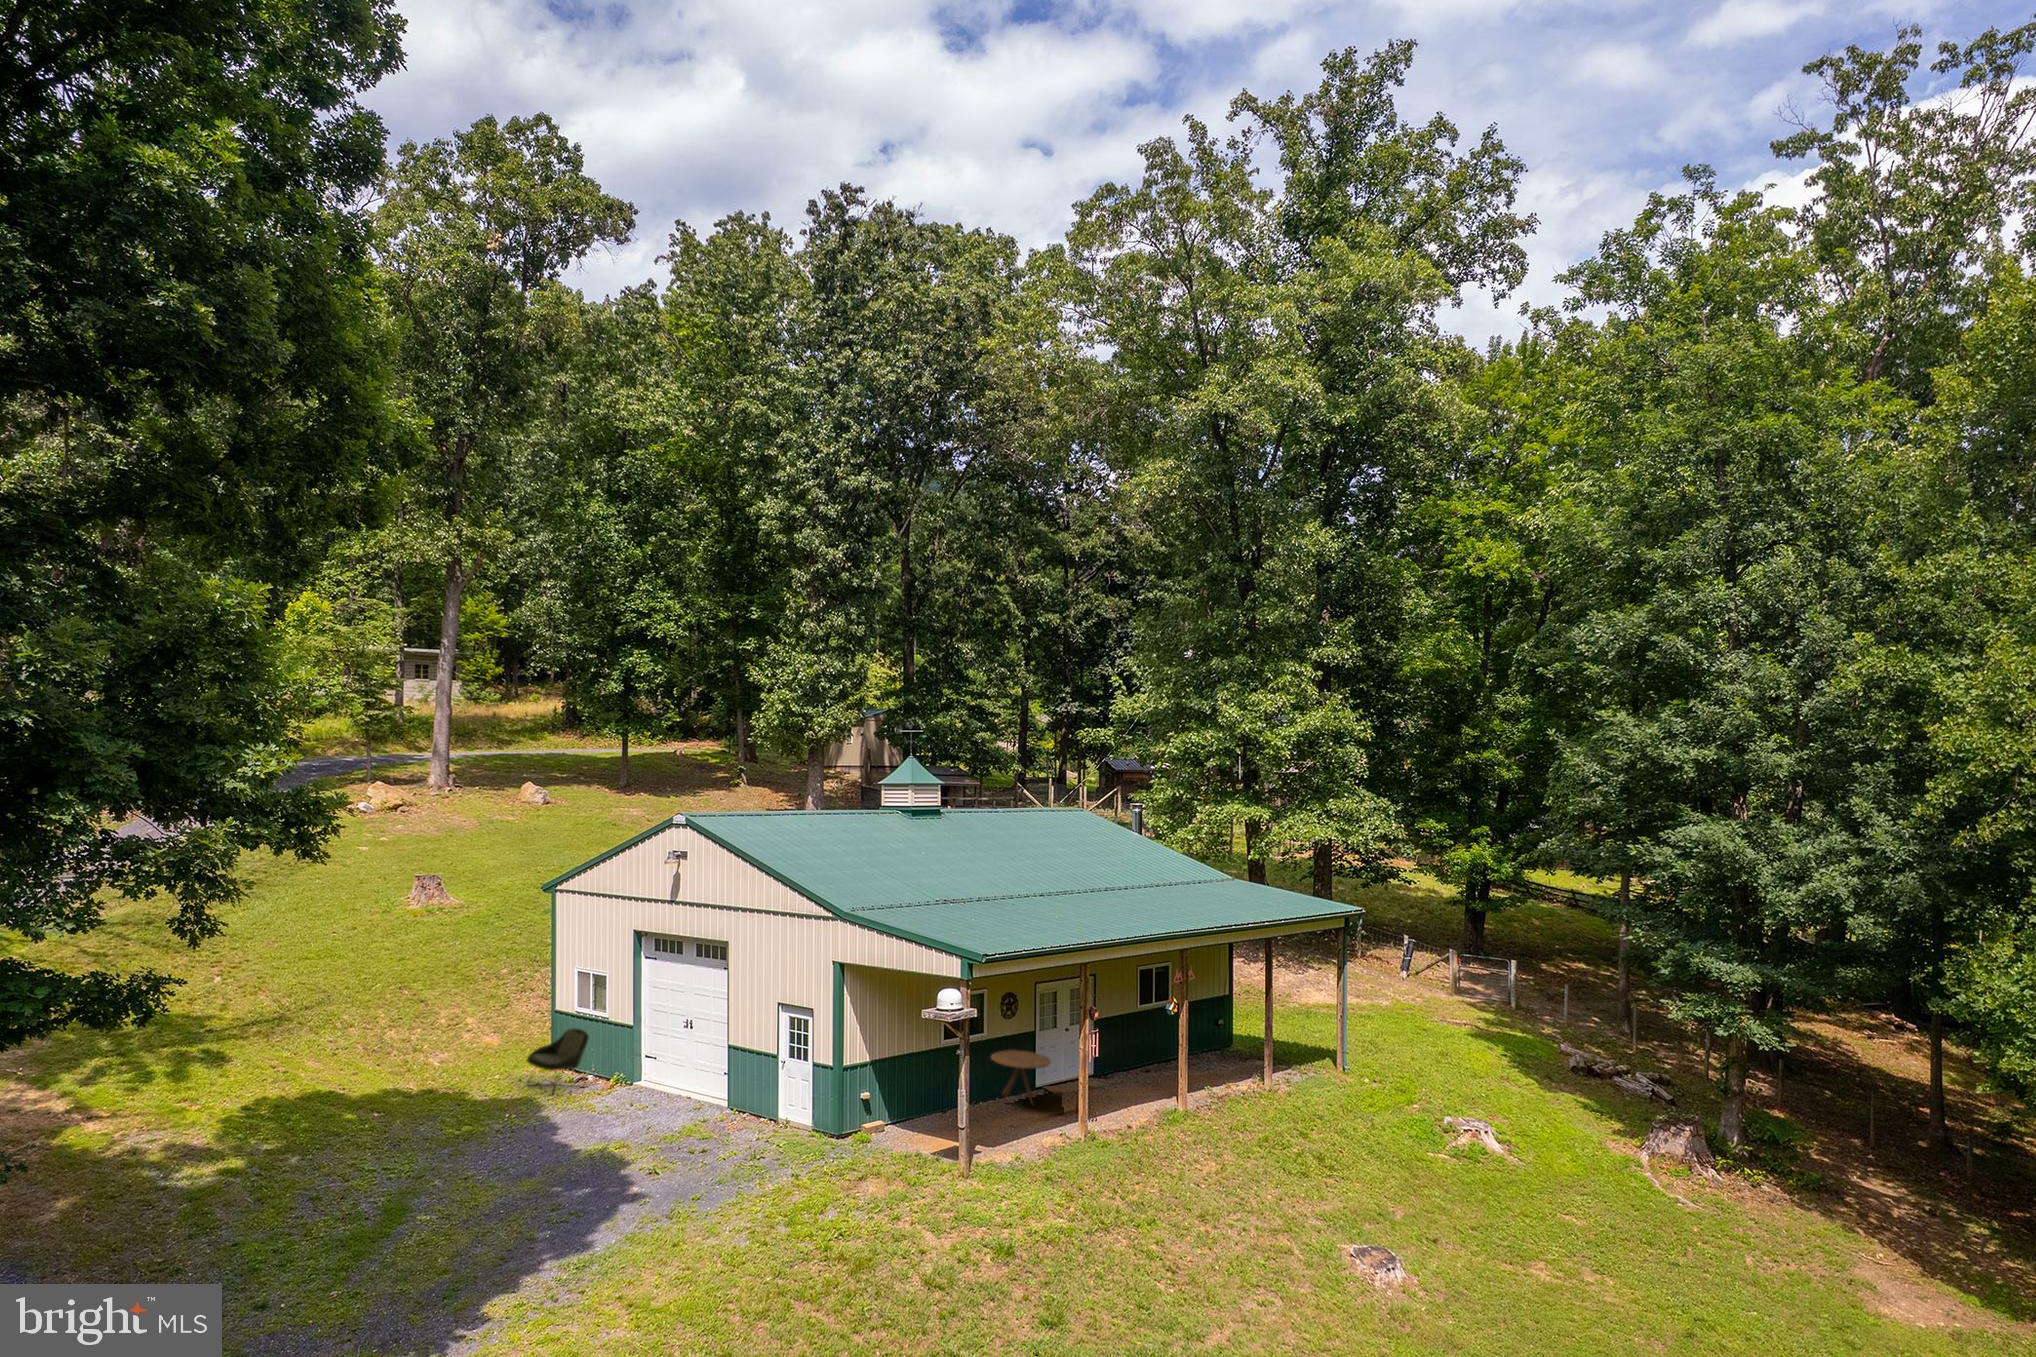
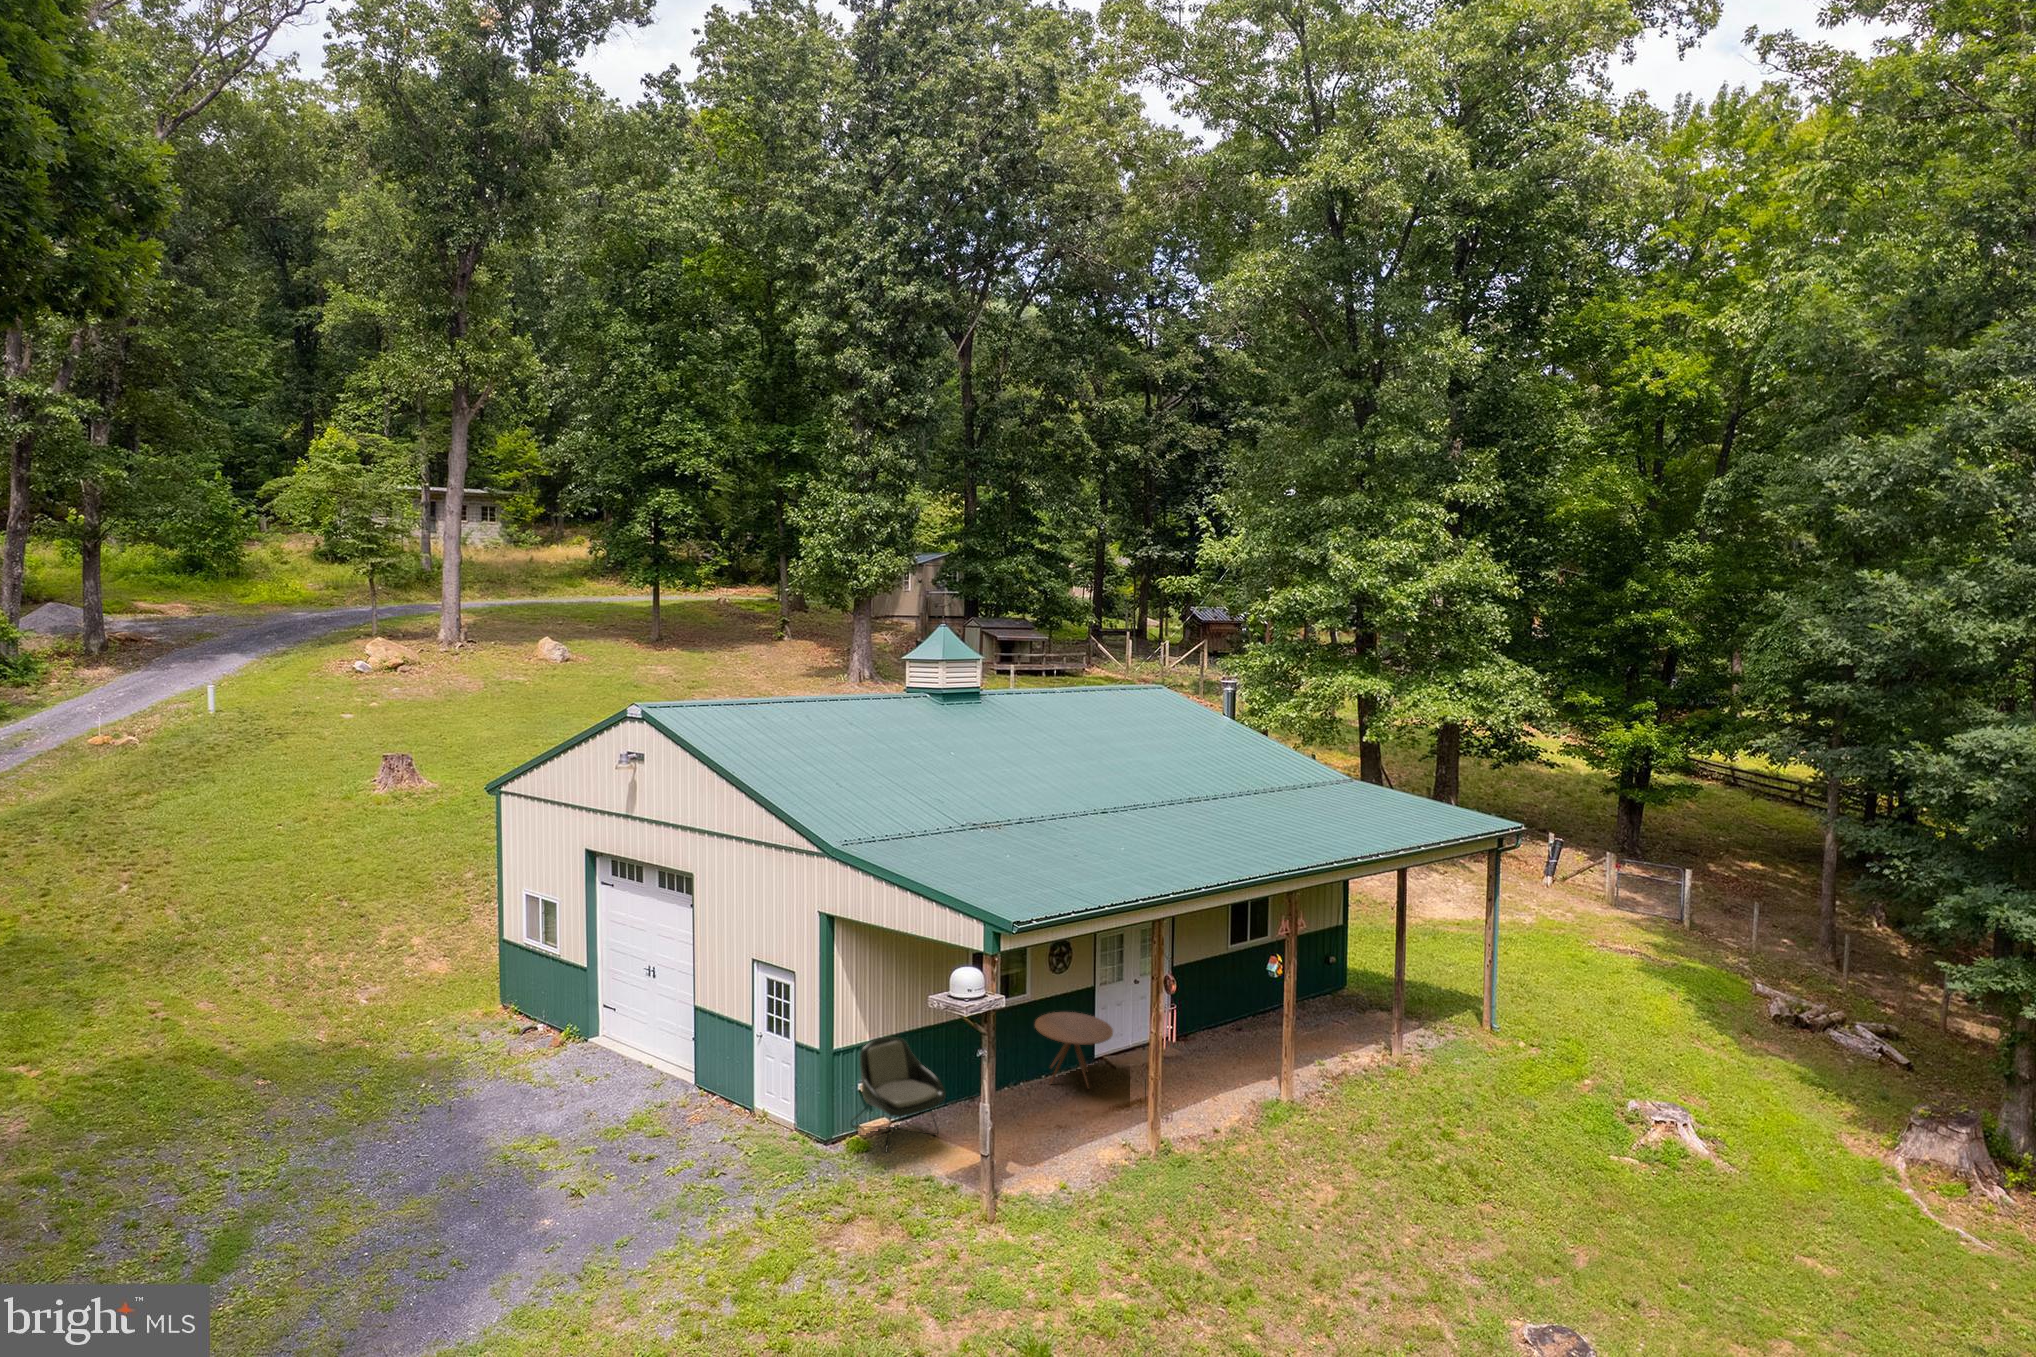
lounge chair: present [527,1028,589,1092] -> present [852,1037,946,1151]

